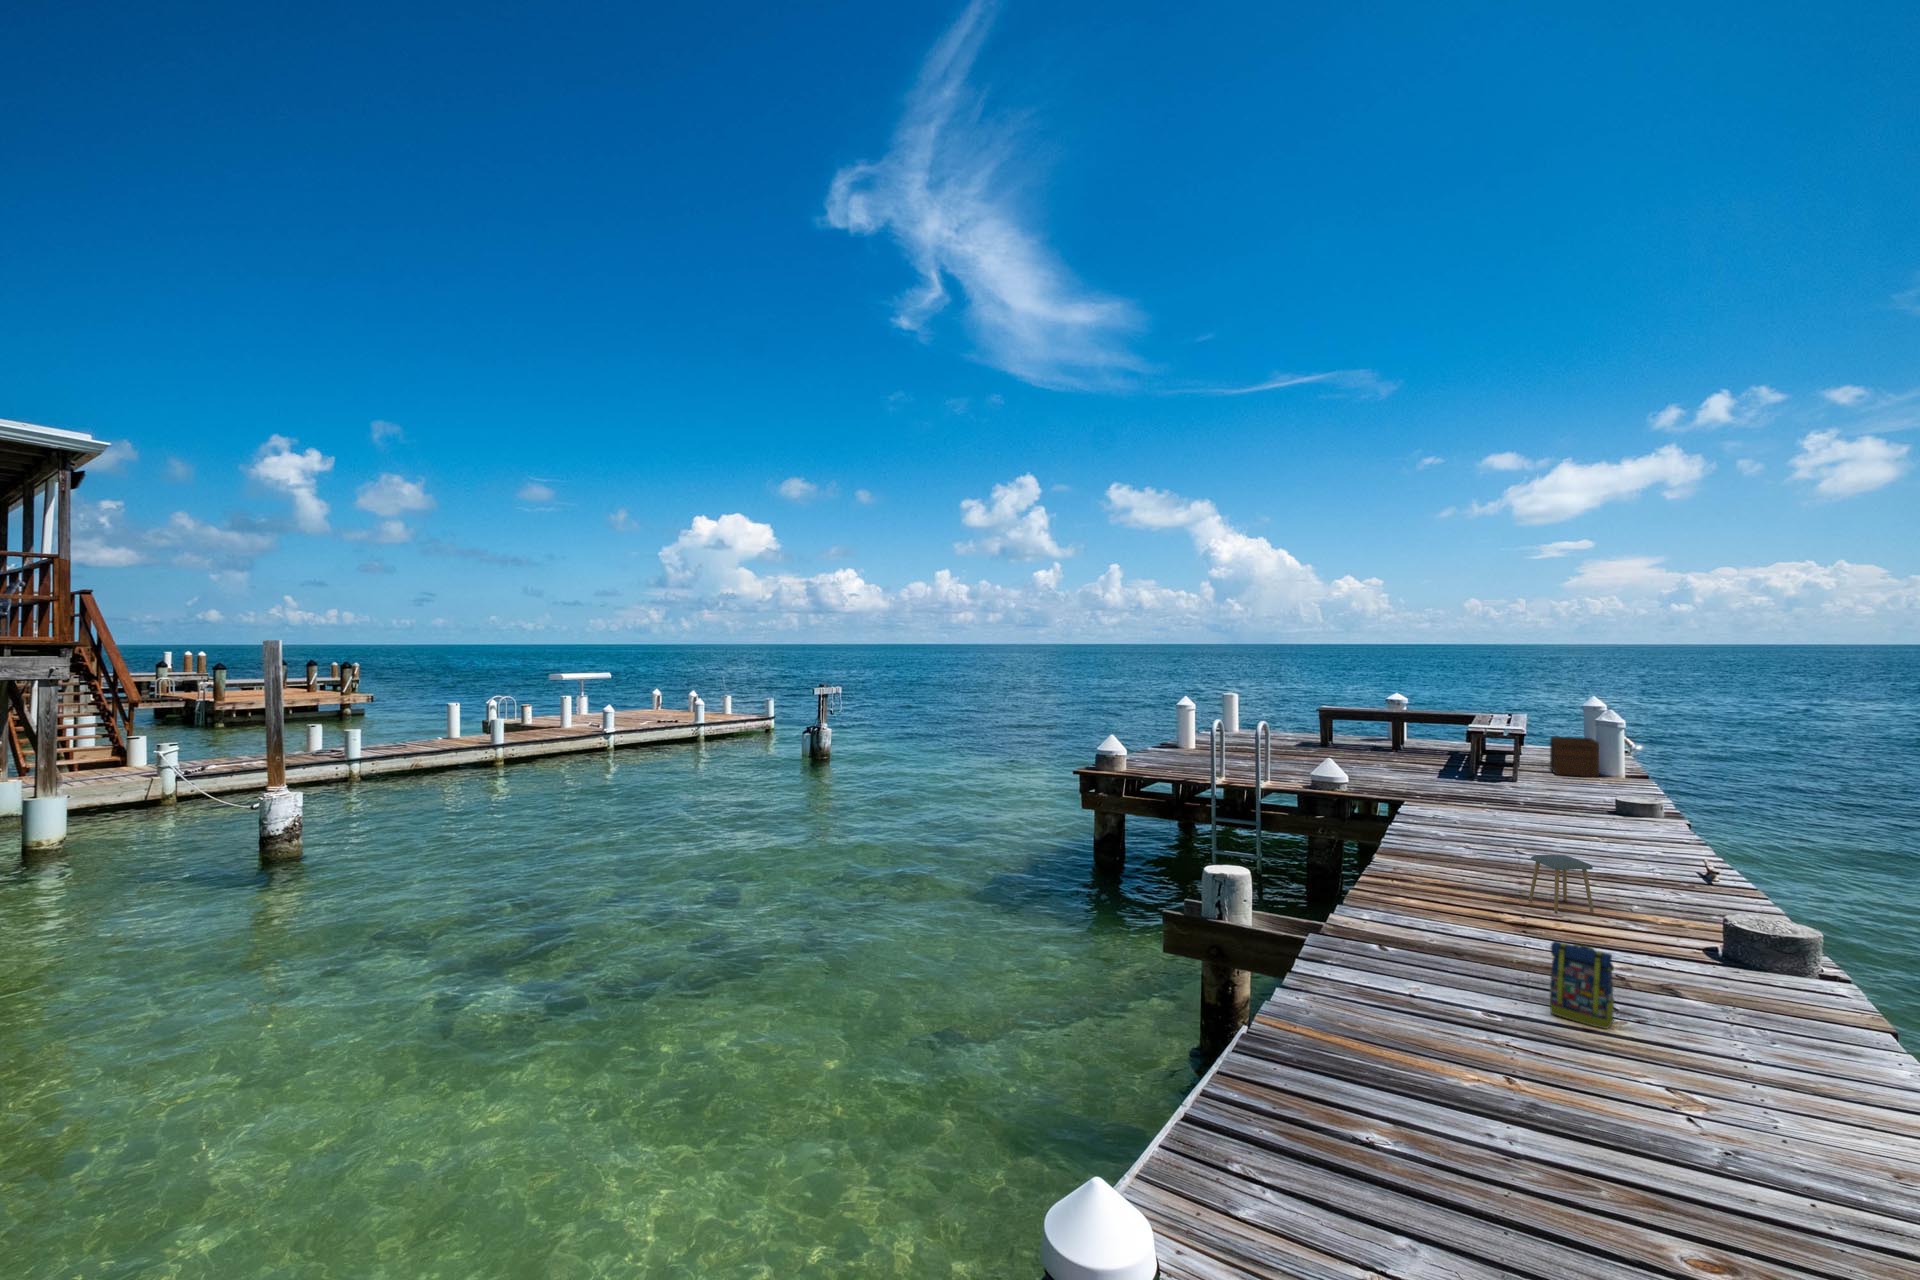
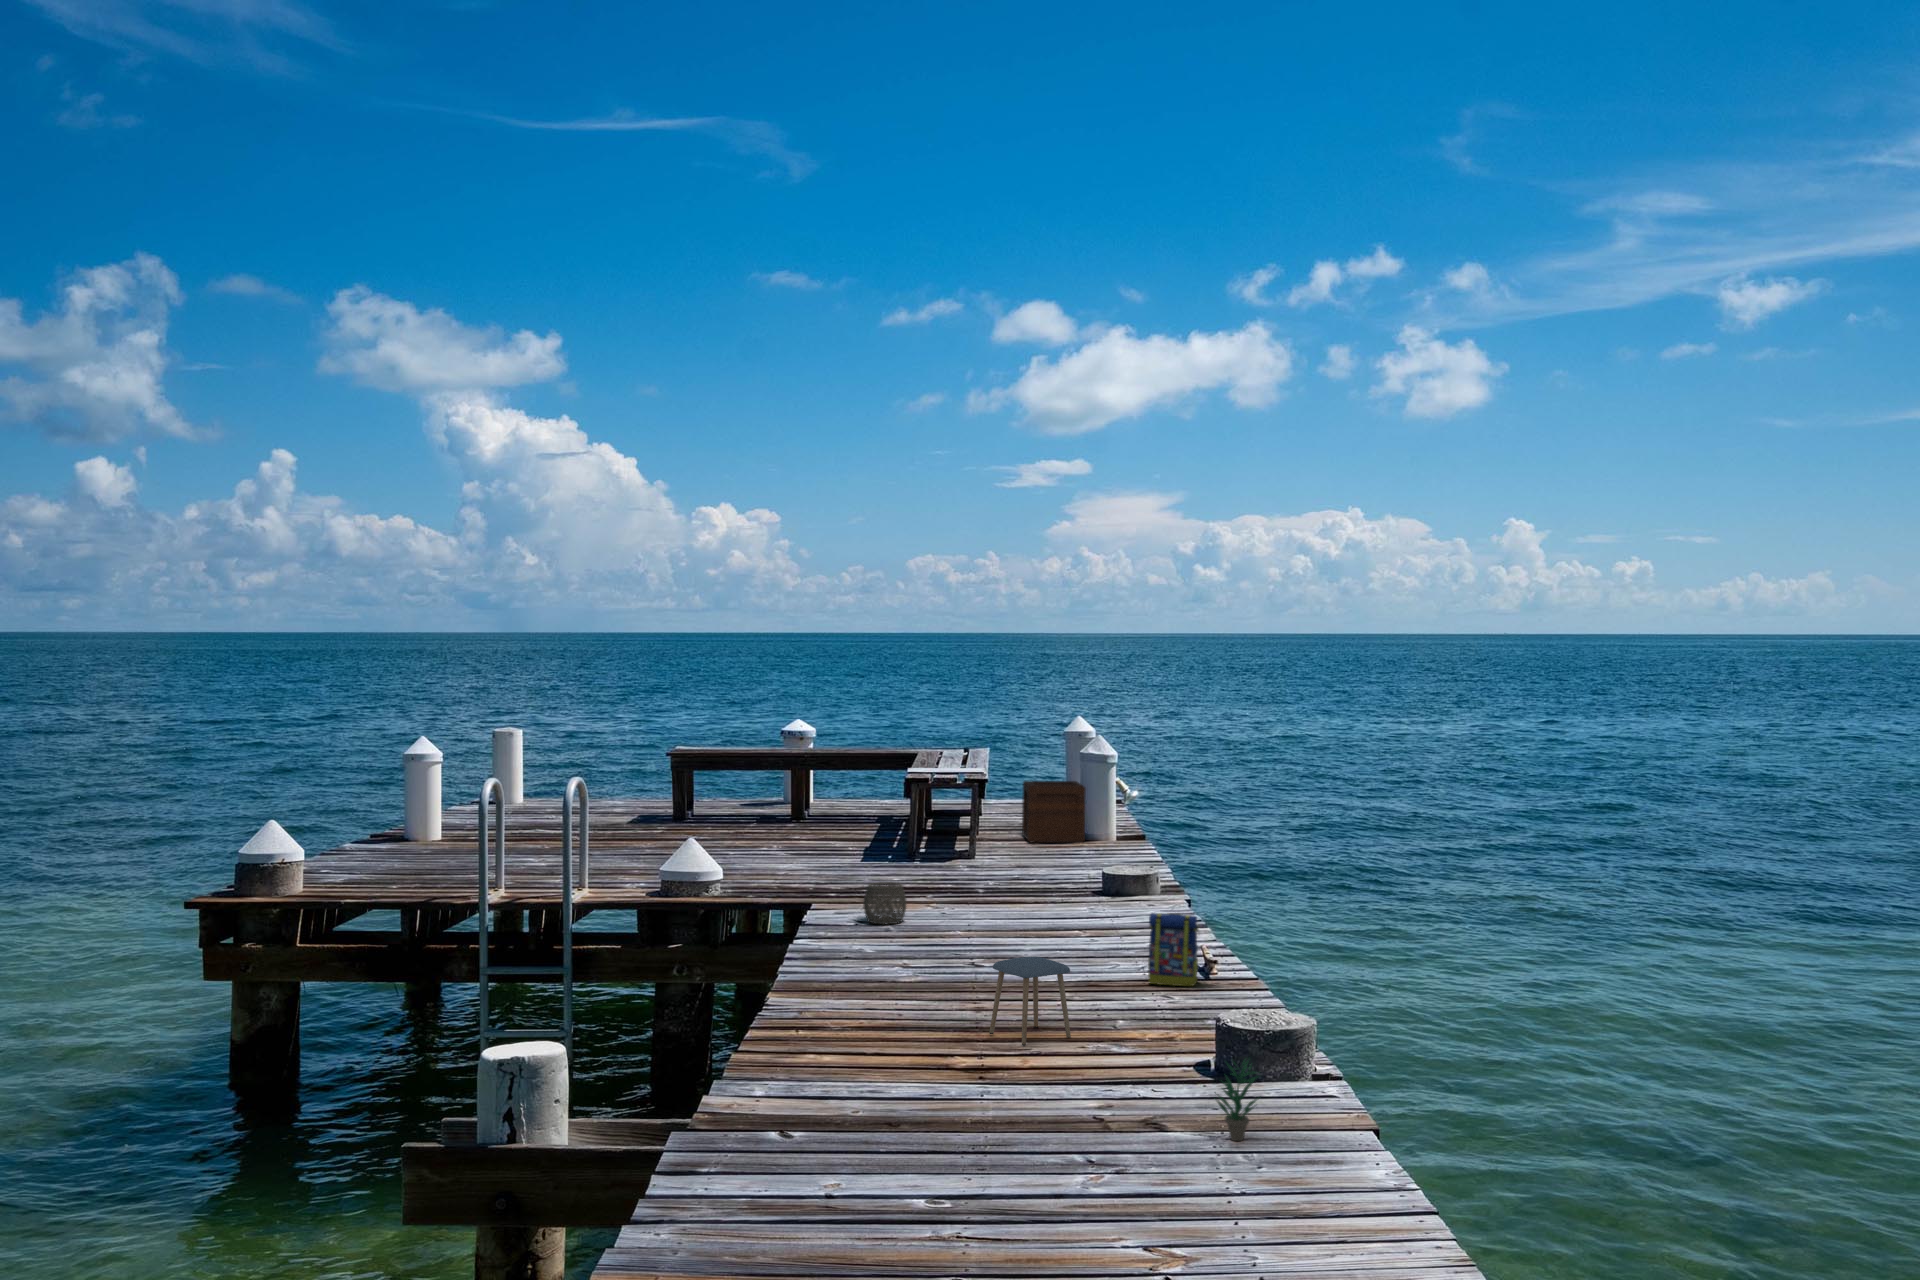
woven basket: none [1437,793,1468,819] -> present [863,882,906,925]
backpack: present [1550,941,1614,1029] -> present [1148,913,1198,986]
potted plant: none [1726,956,1776,1019] -> present [1217,1060,1257,1141]

